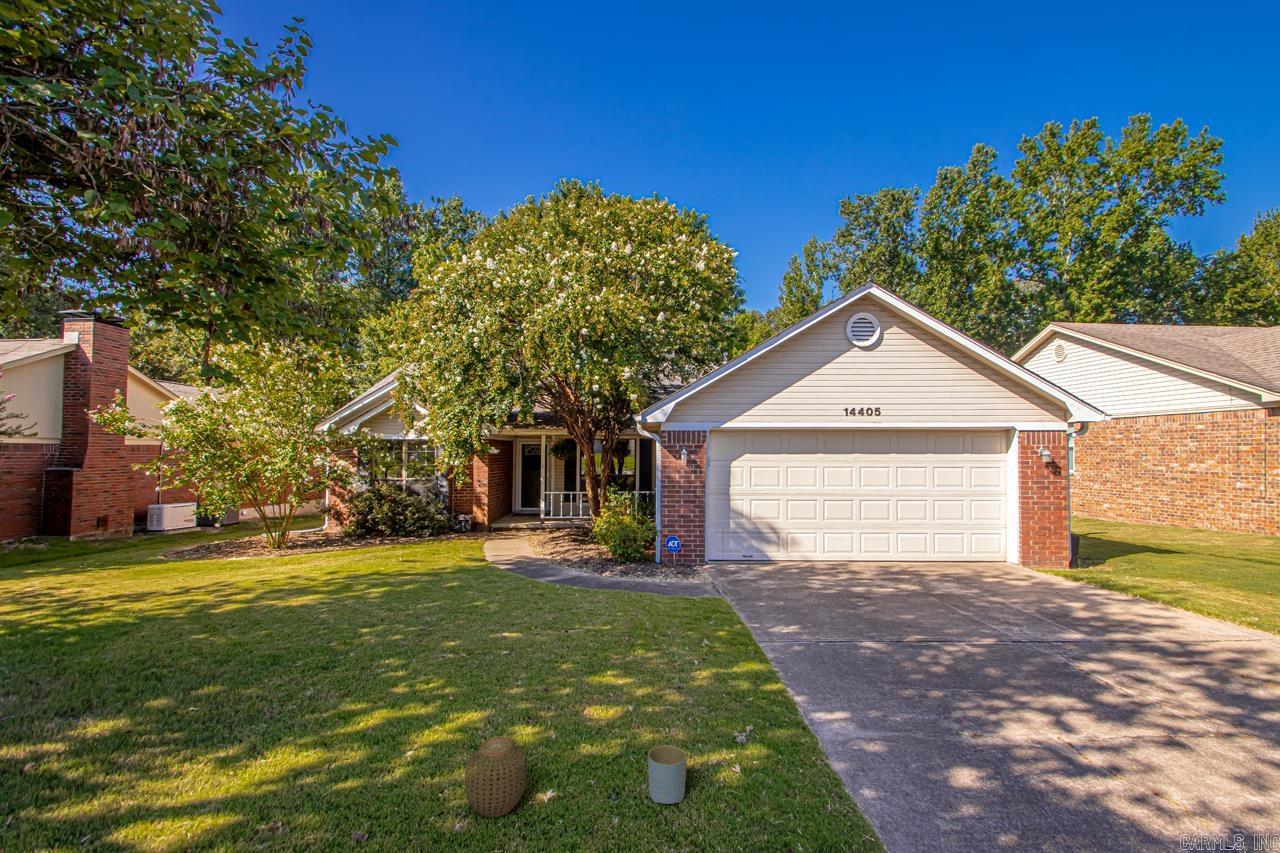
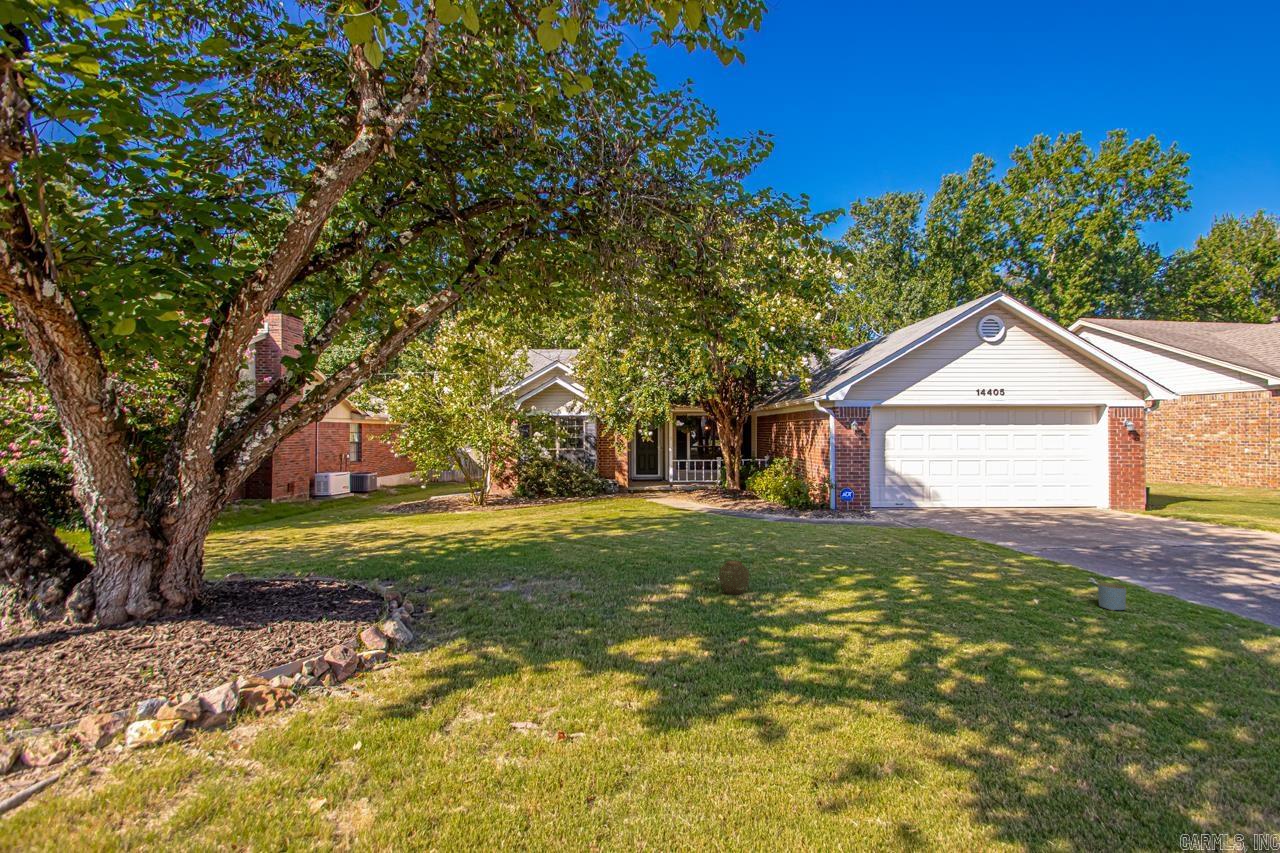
woven basket: present [465,737,527,817] -> present [719,561,749,595]

